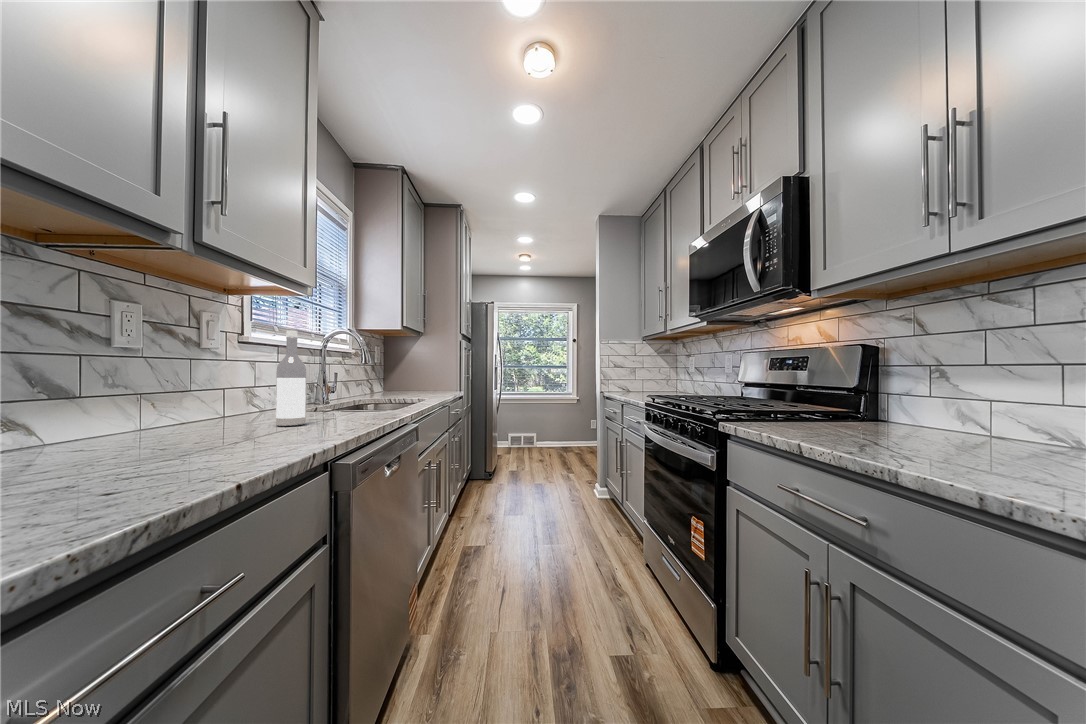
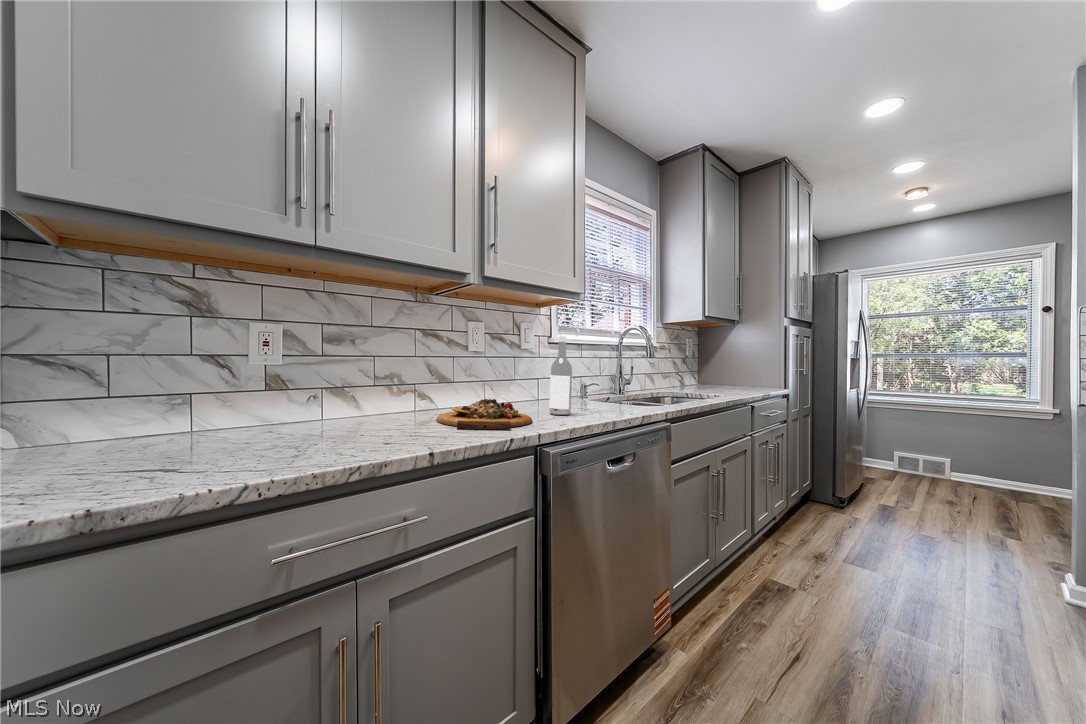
cutting board: none [104,412,282,457] -> present [436,399,532,430]

